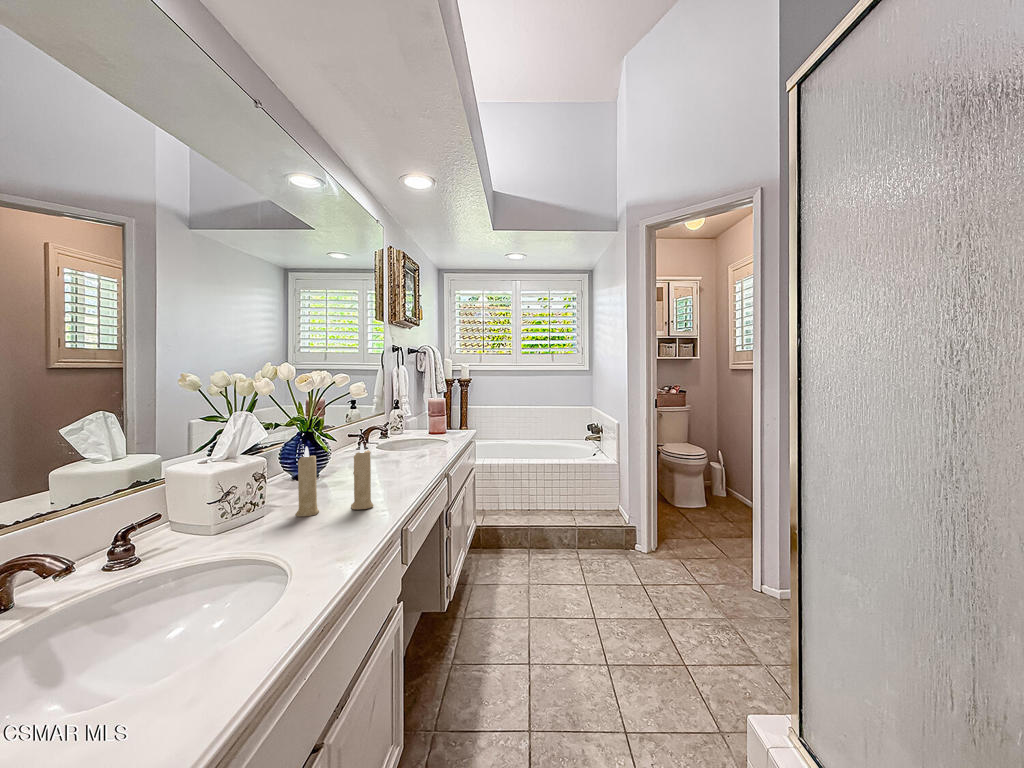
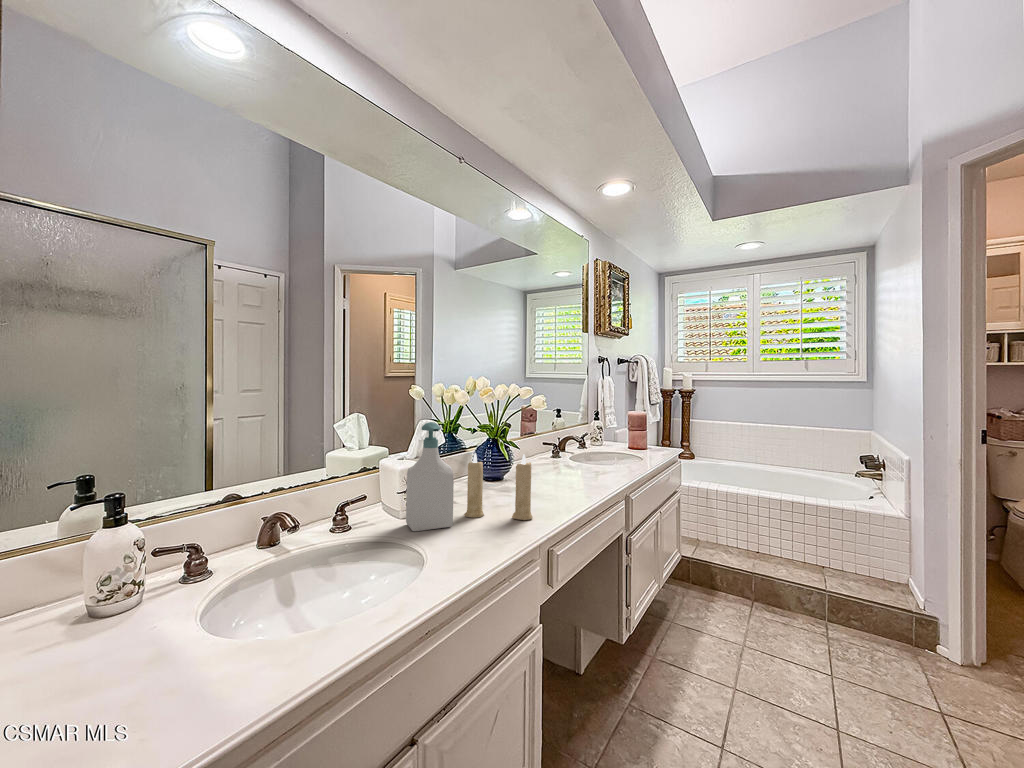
soap bottle: none [228,415,291,542] -> present [406,422,454,531]

